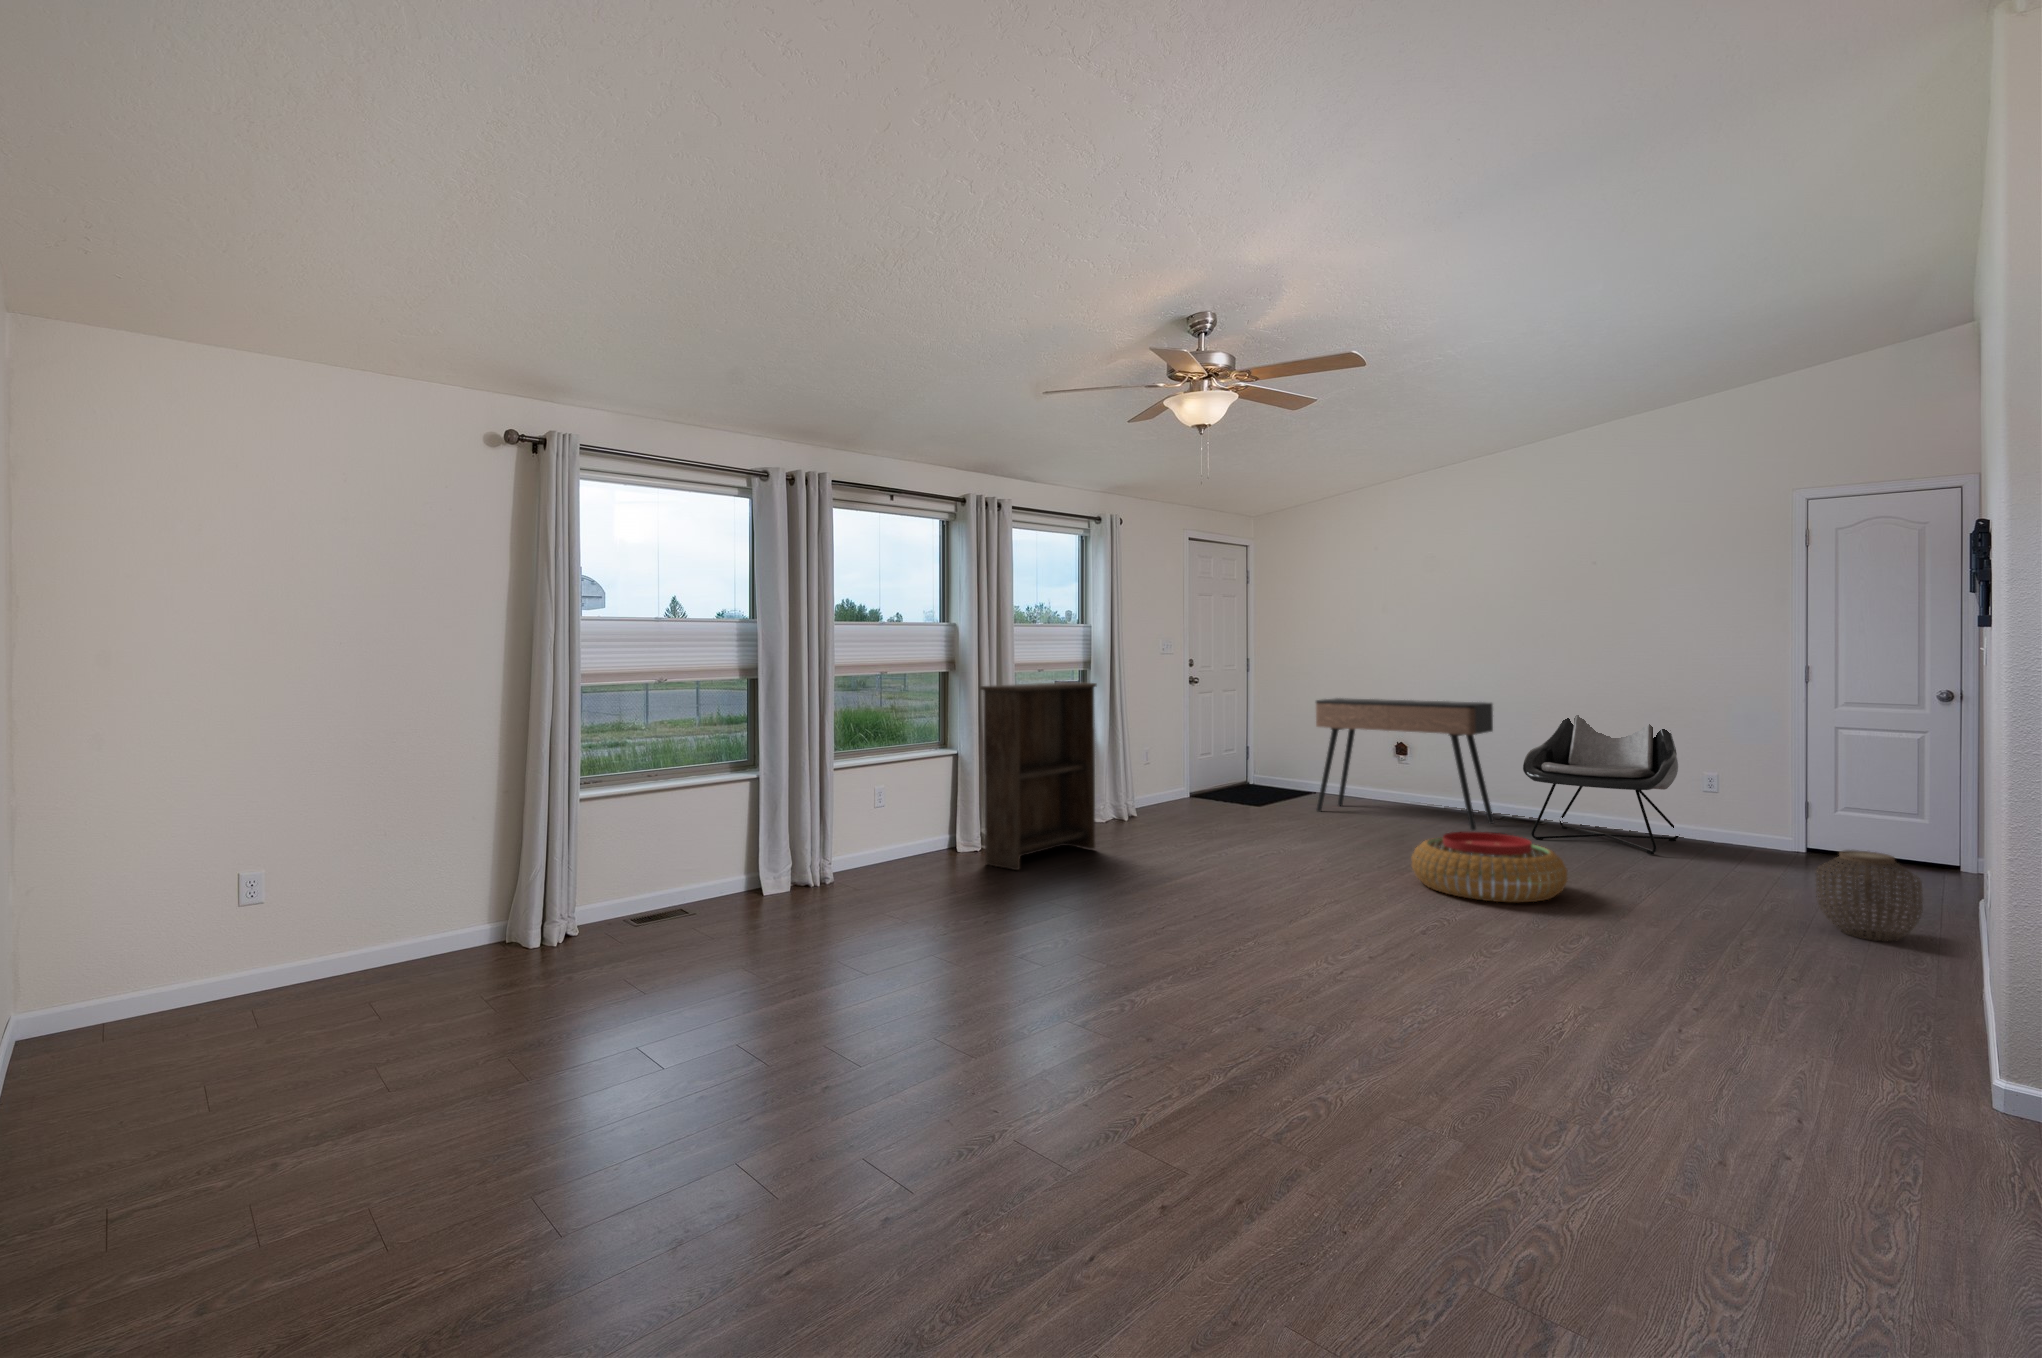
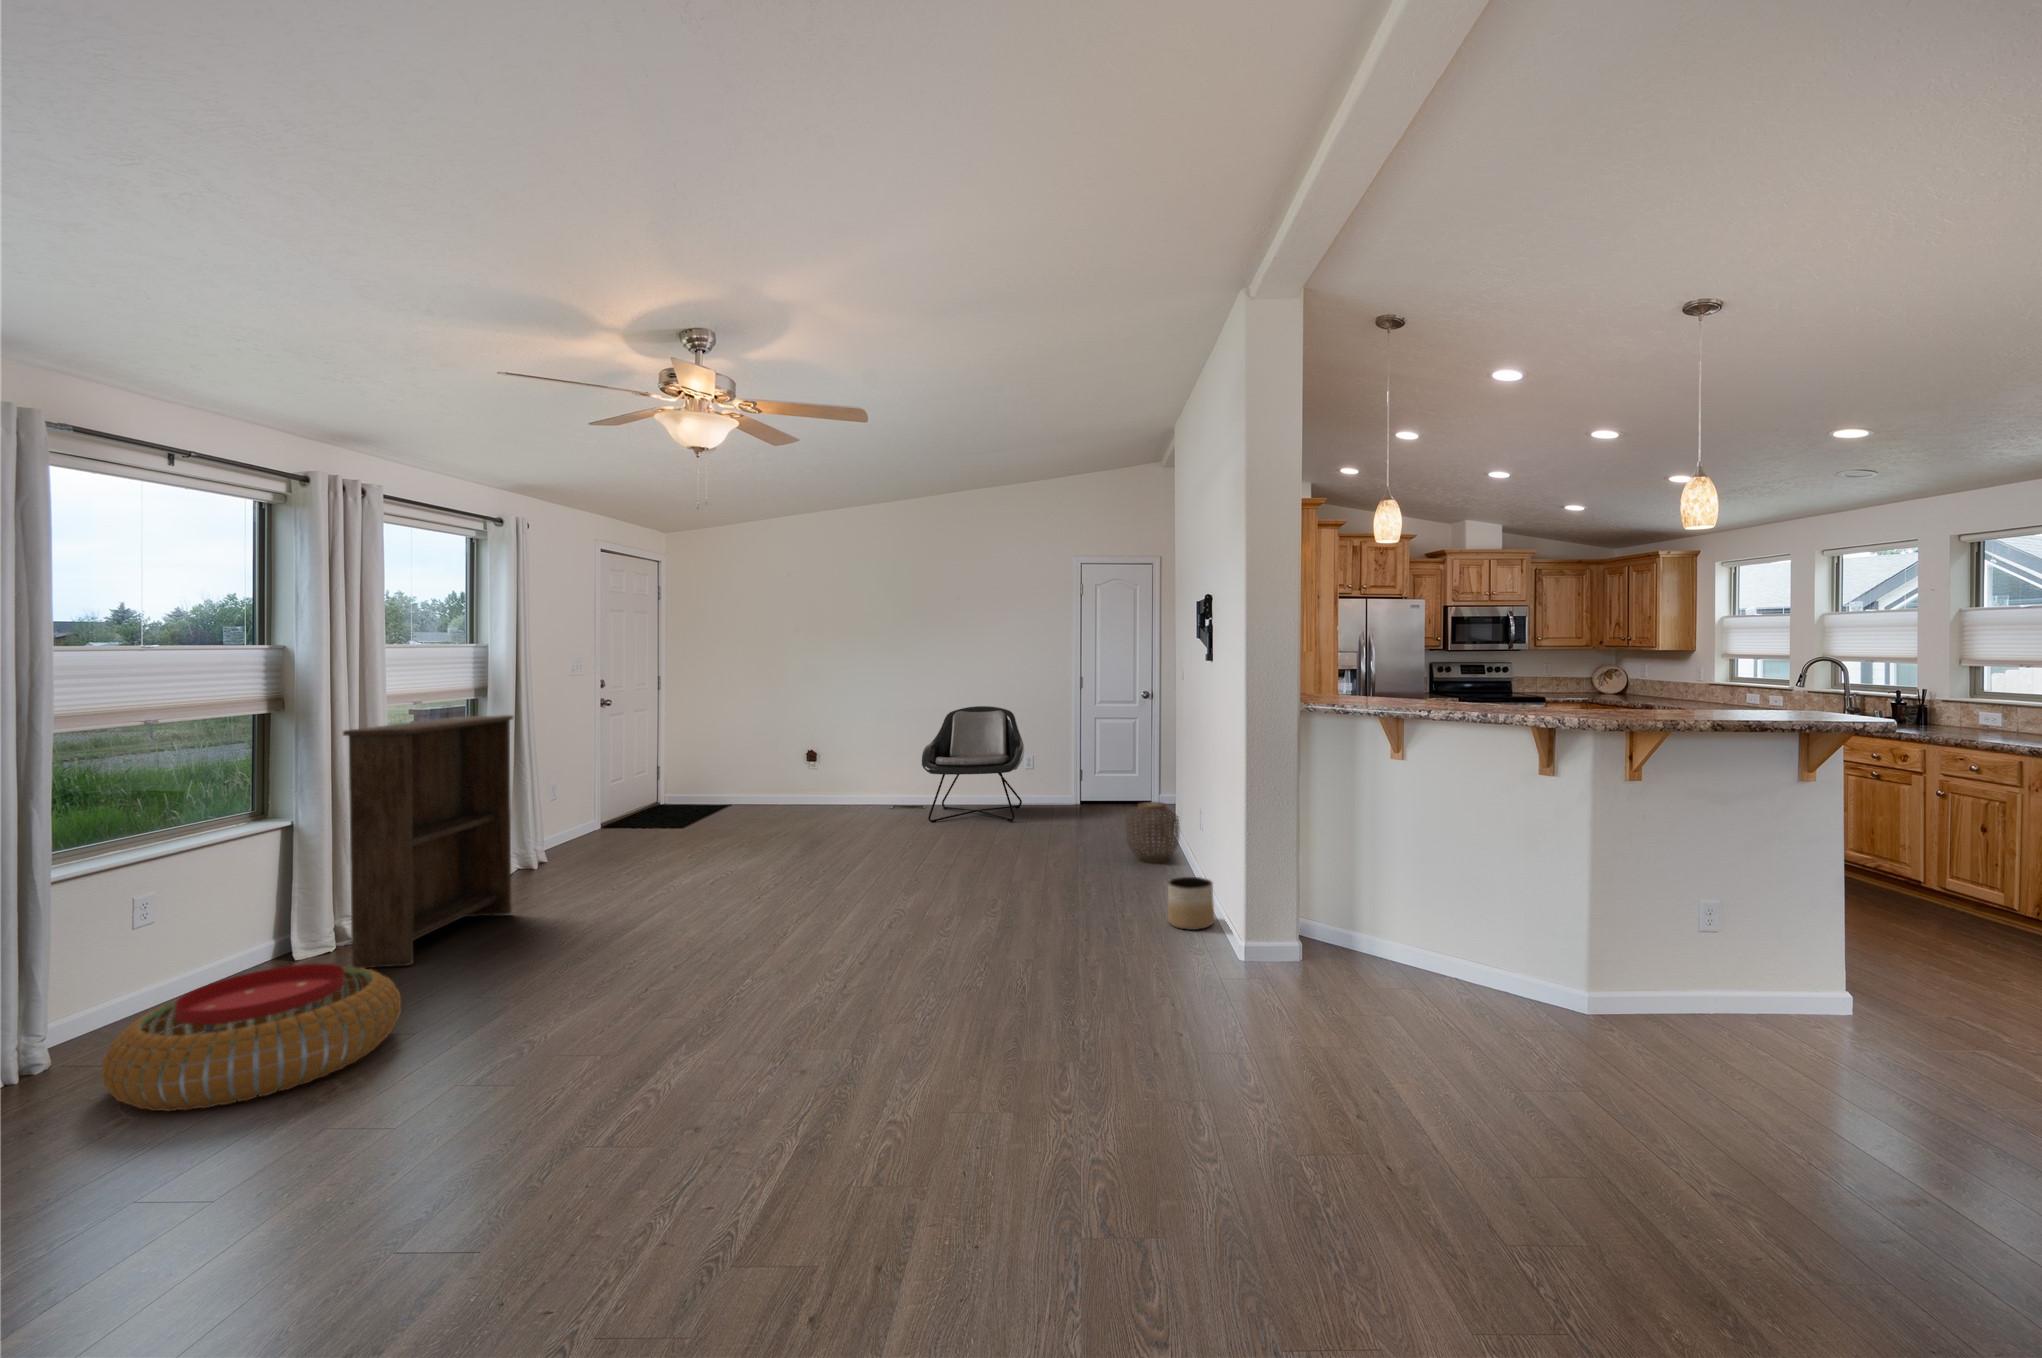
console table: present [1316,698,1494,831] -> none [741,709,896,826]
pouf: present [1412,832,1567,902] -> present [102,964,401,1111]
planter: none [1832,953,1924,1033] -> present [1168,877,1214,930]

